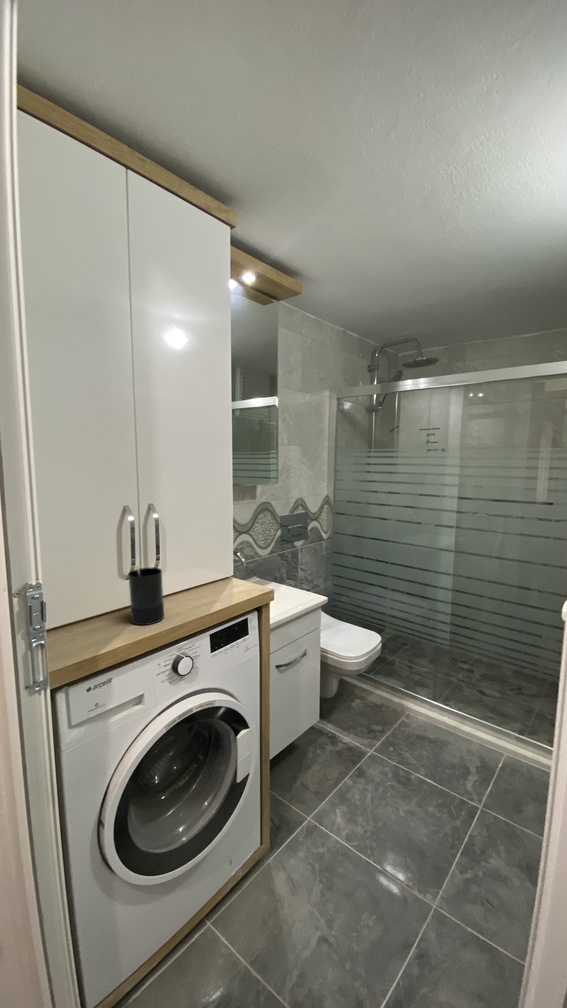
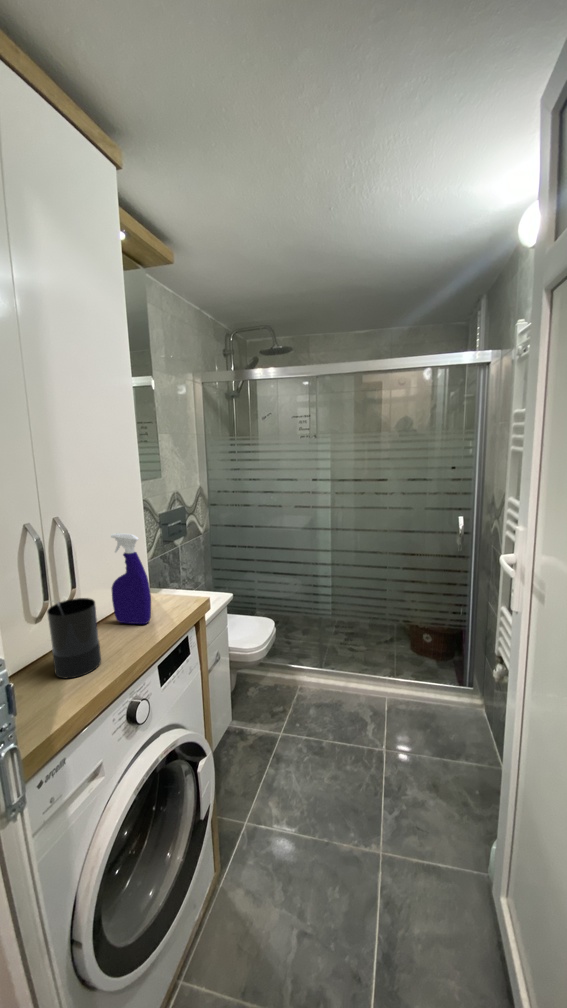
spray bottle: none [192,523,218,601] -> present [111,533,151,624]

